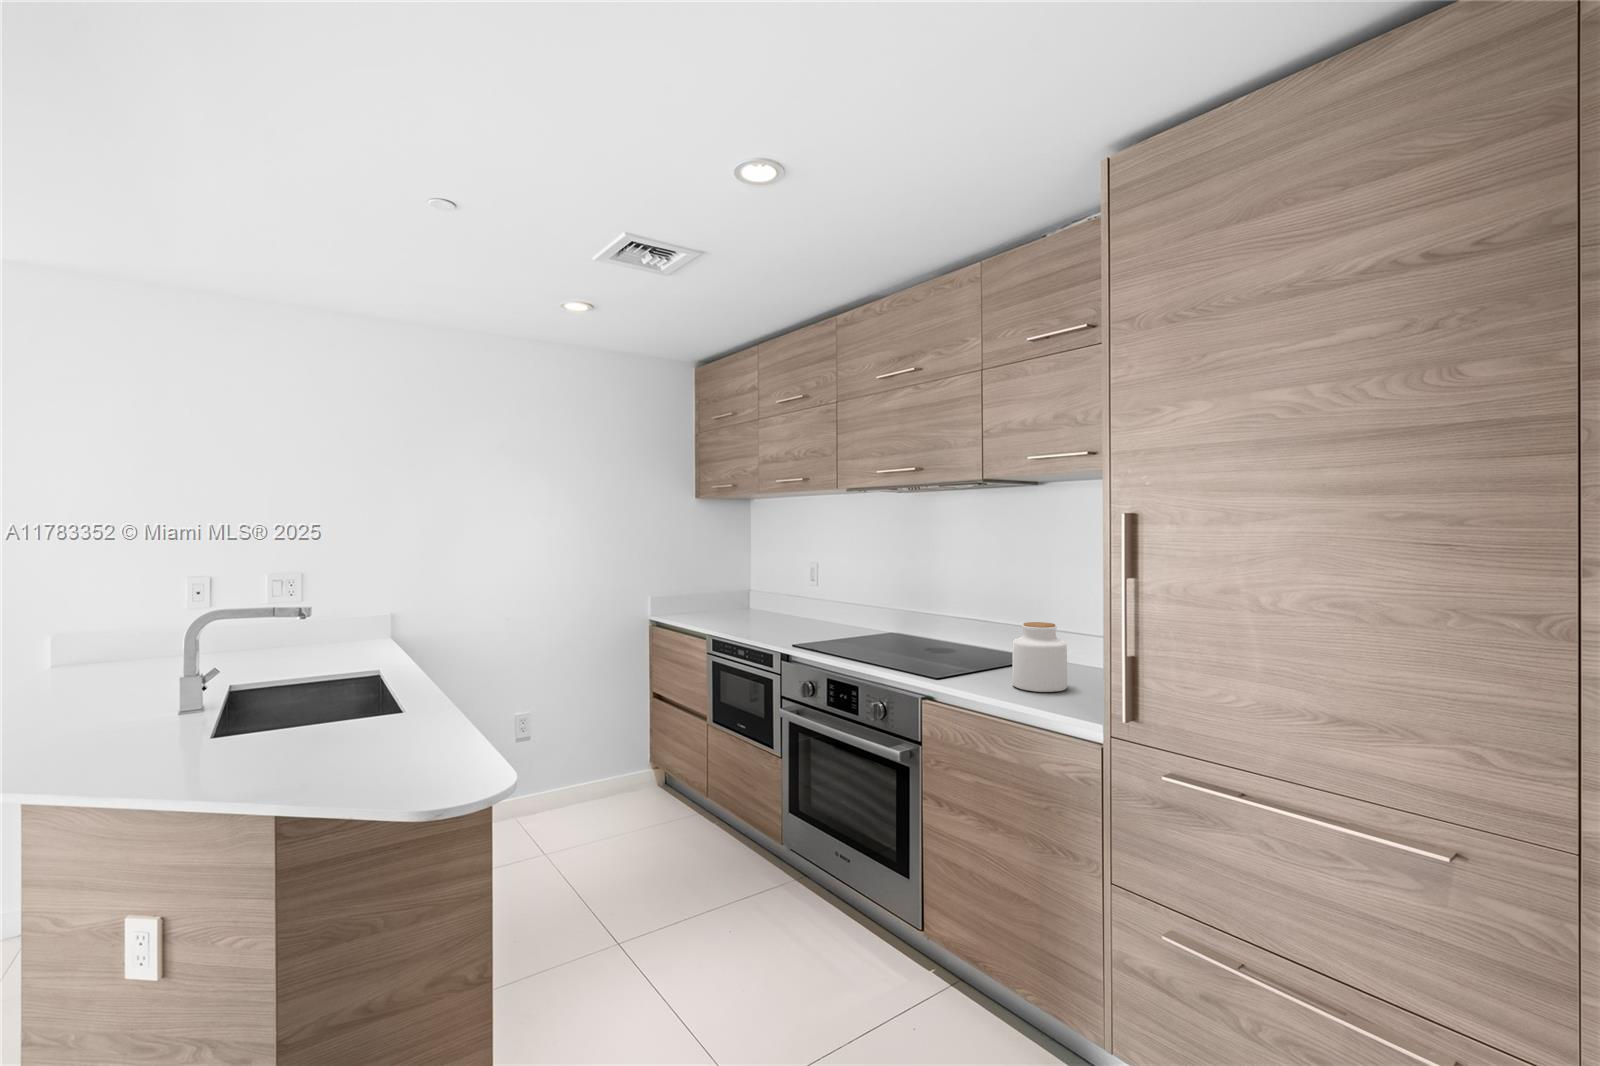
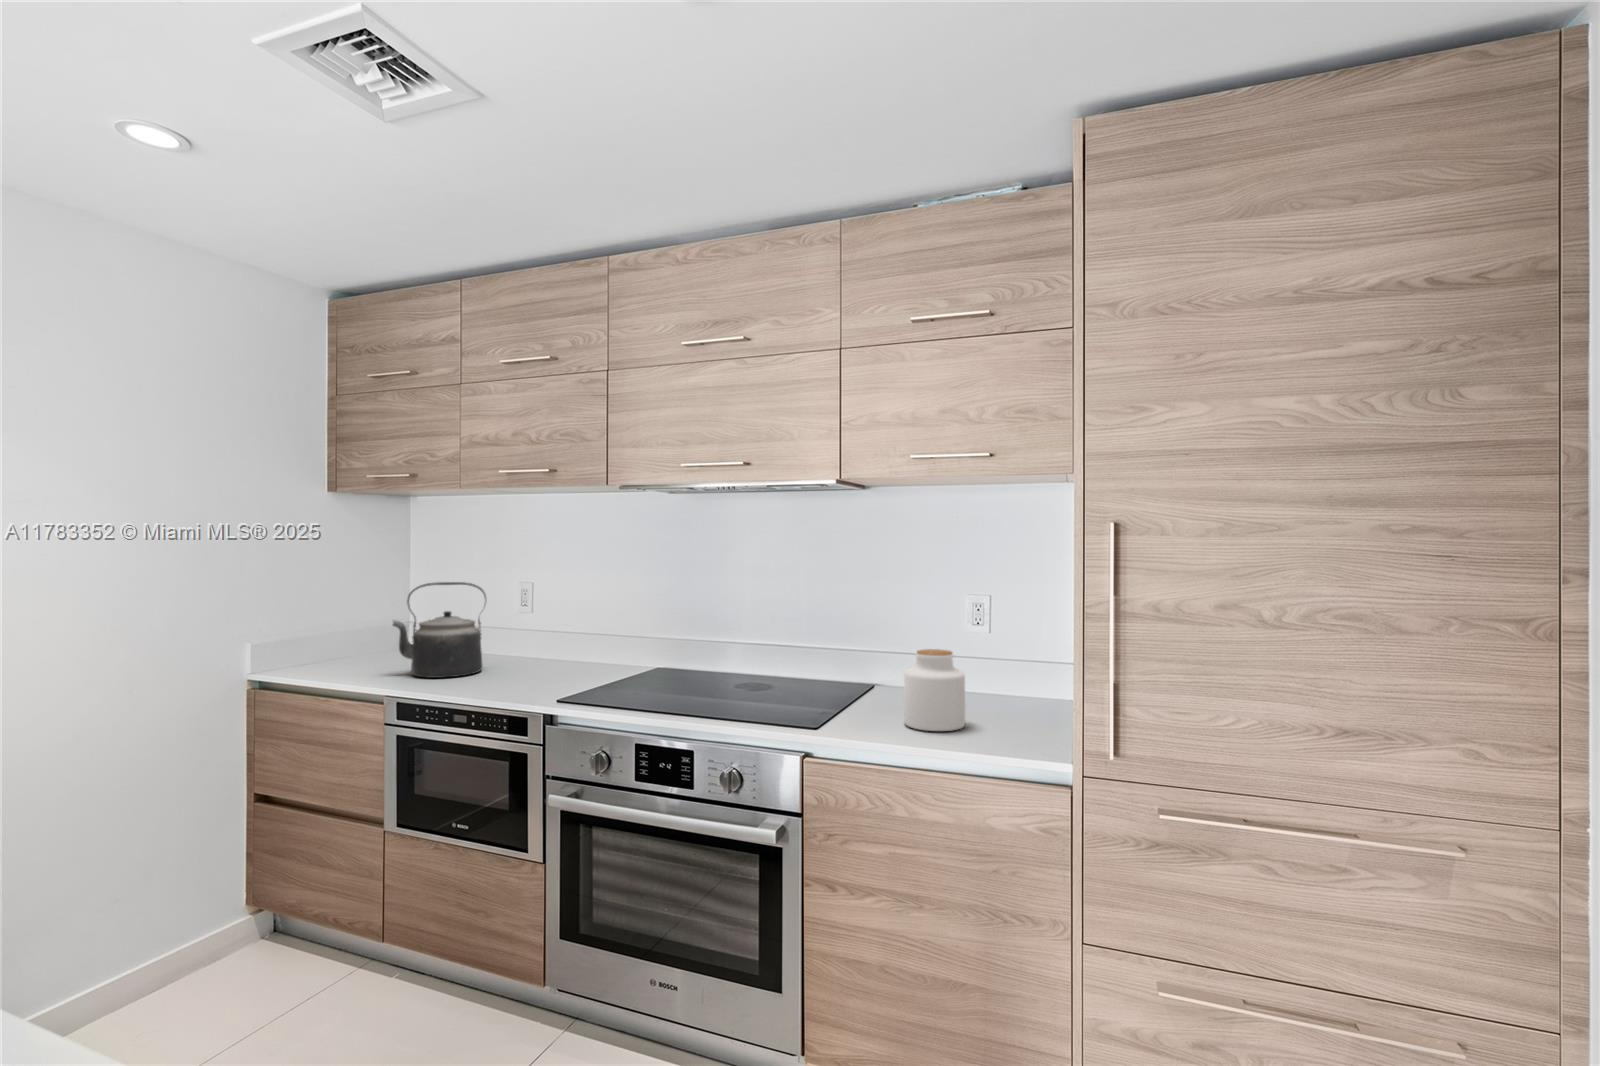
kettle: none [719,560,777,625] -> present [393,582,486,678]

